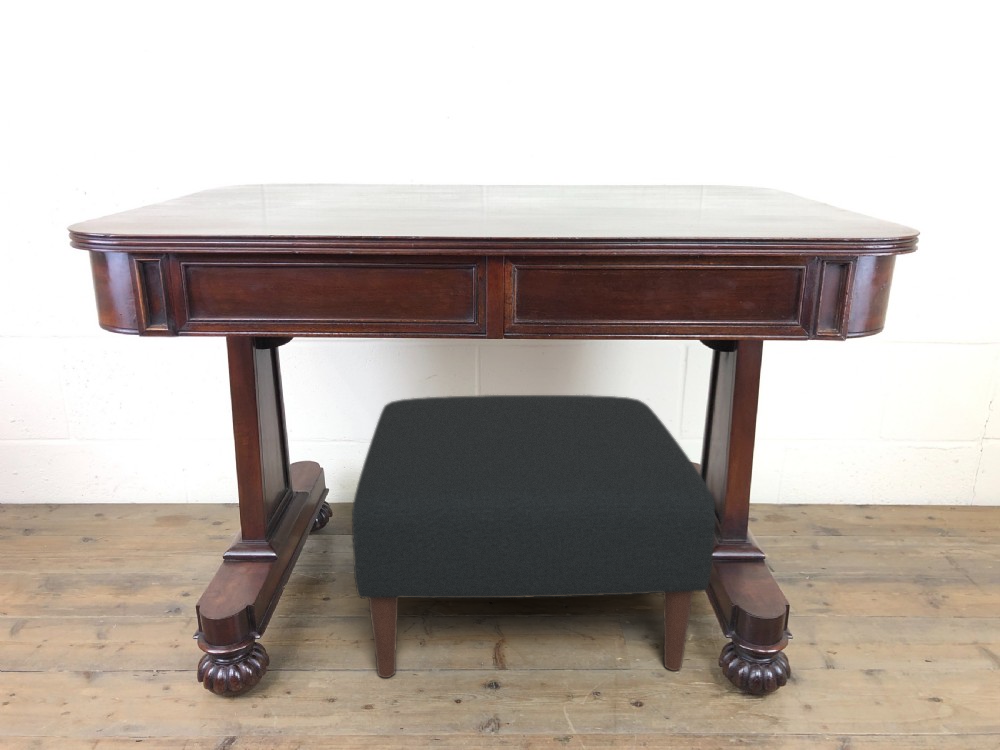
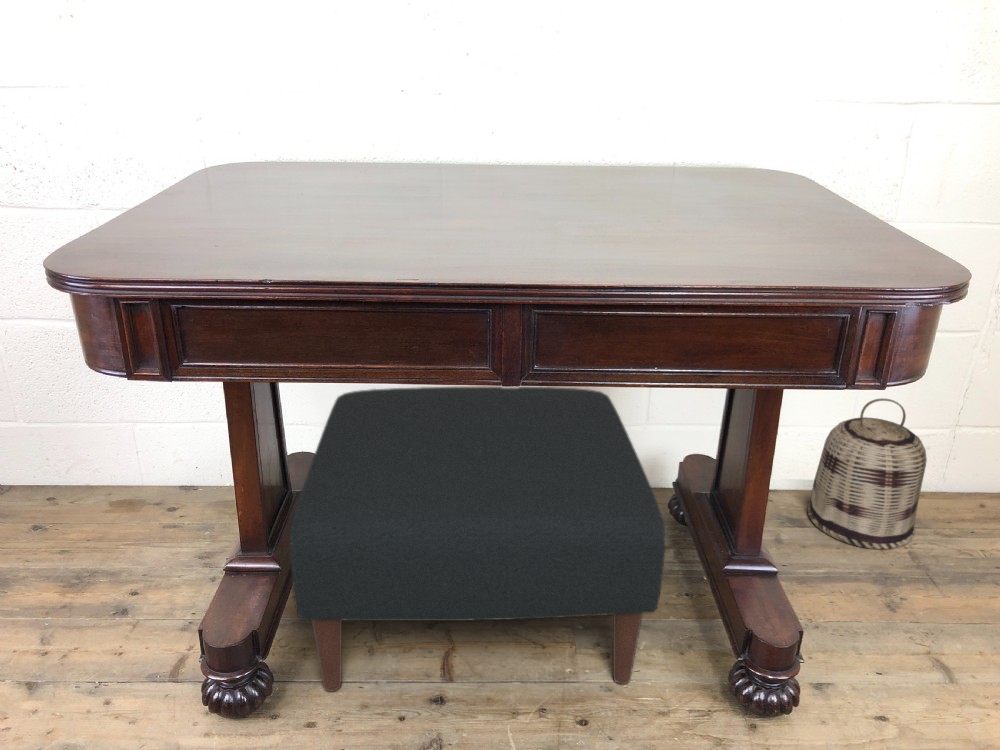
basket: none [841,405,956,554] -> present [808,399,927,549]

